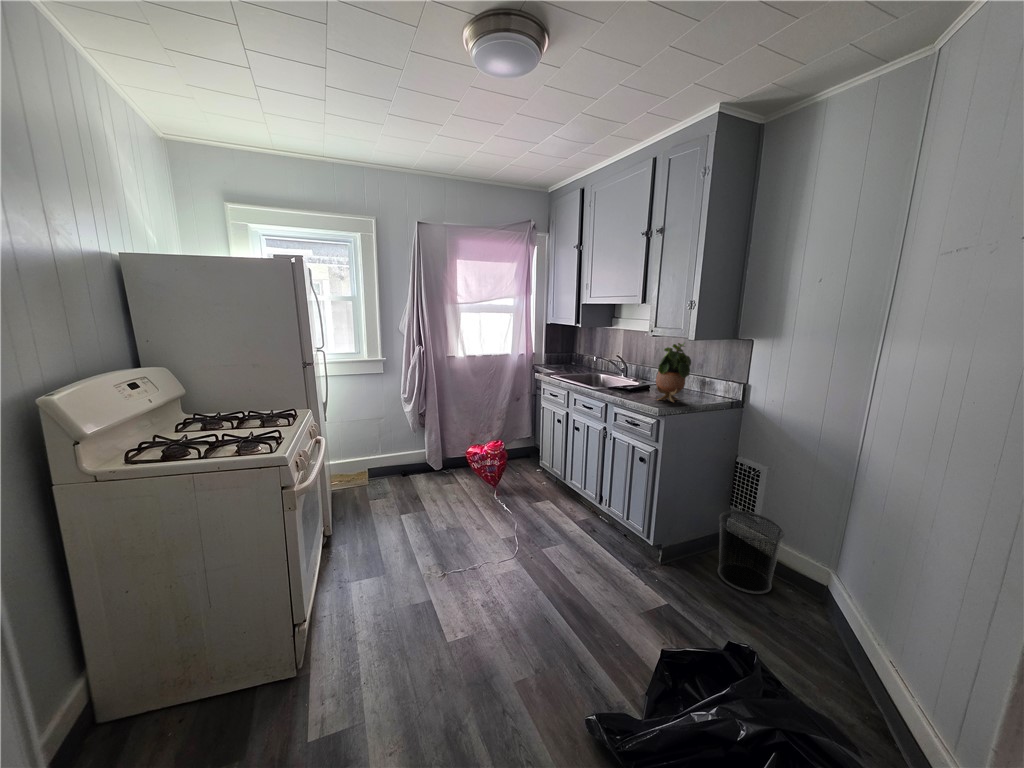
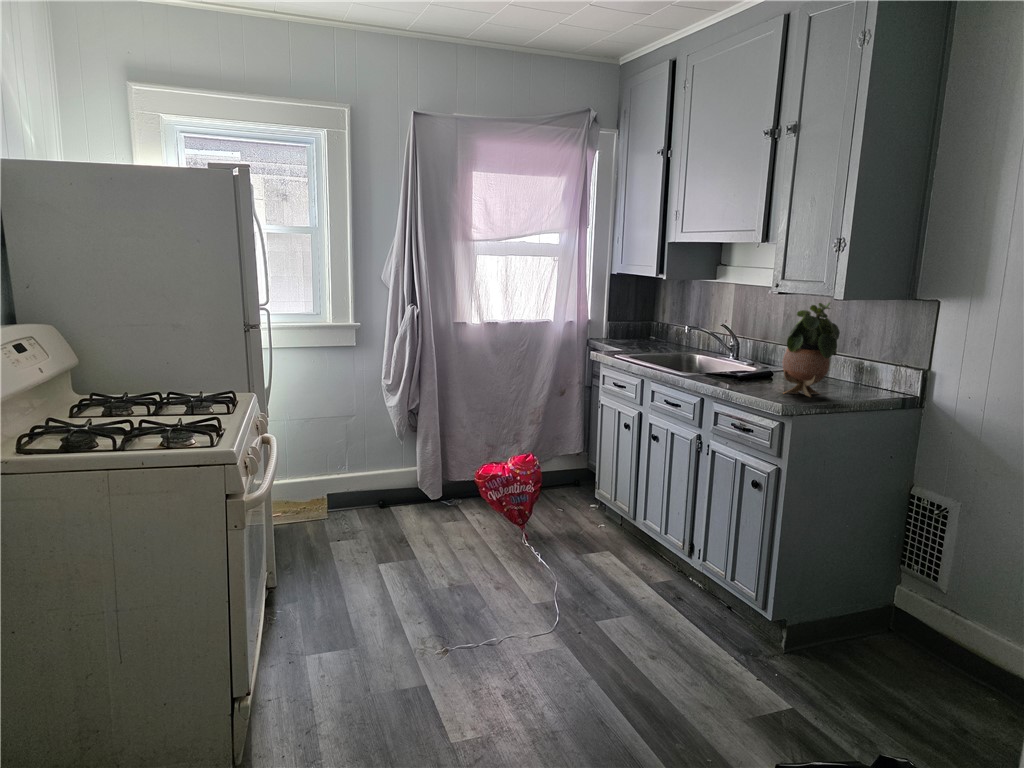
waste bin: present [718,511,785,594] -> none [874,570,983,699]

